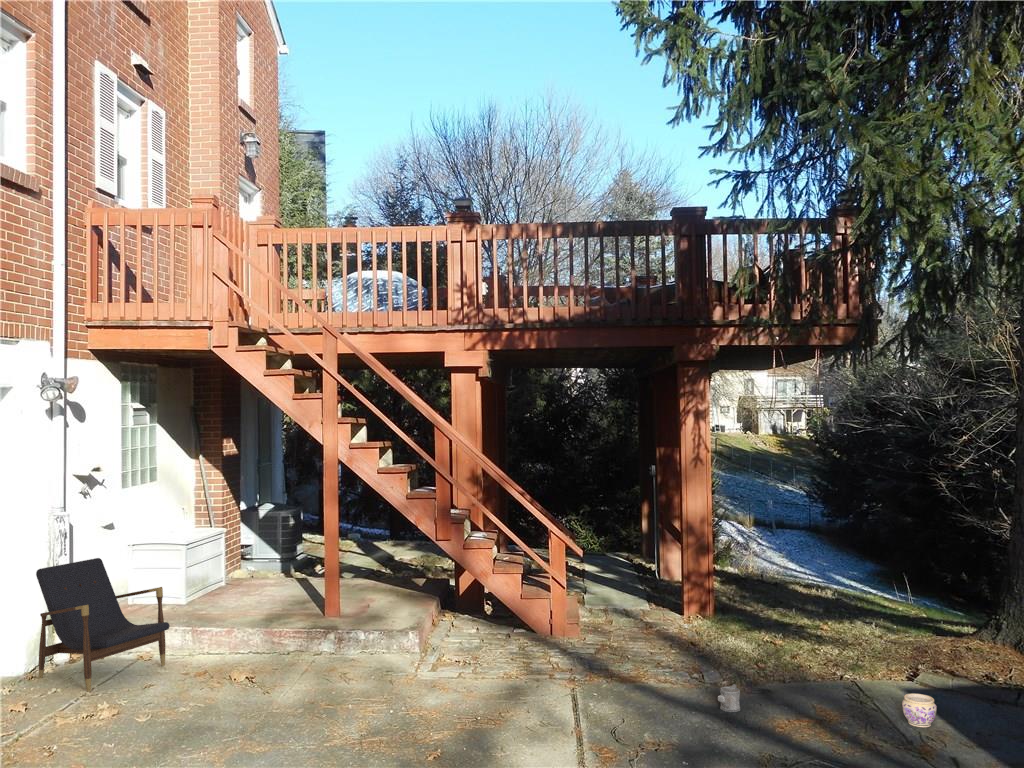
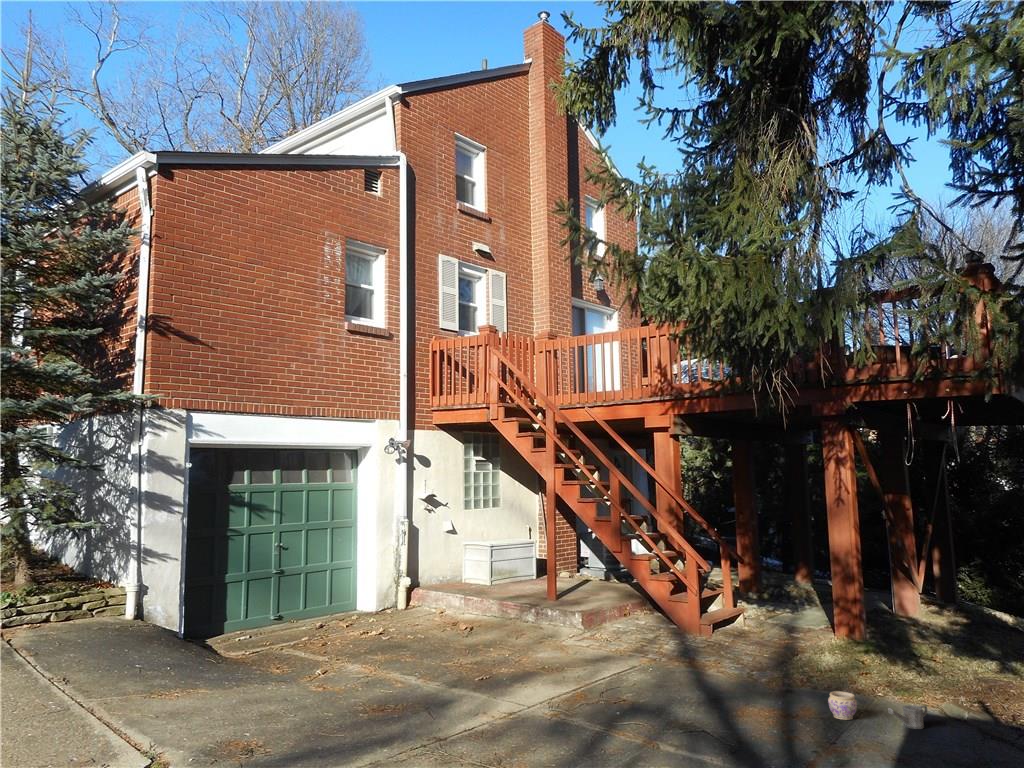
lounge chair: present [36,558,170,692] -> none [384,548,445,620]
watering can: present [718,684,740,712] -> present [888,705,927,729]

